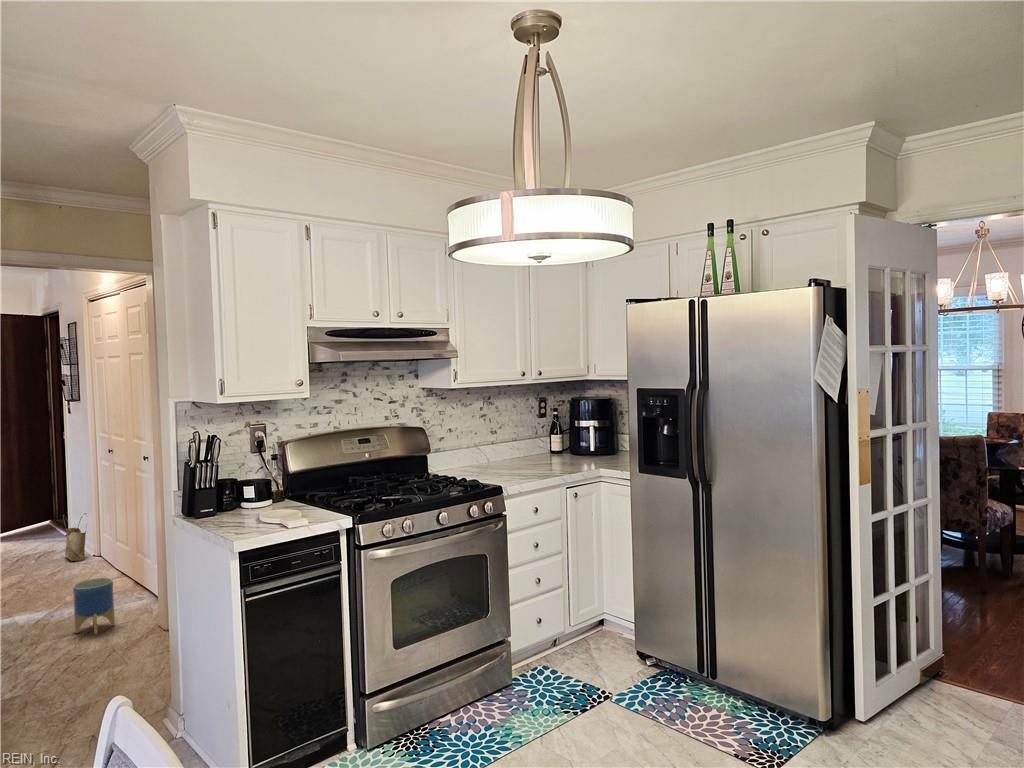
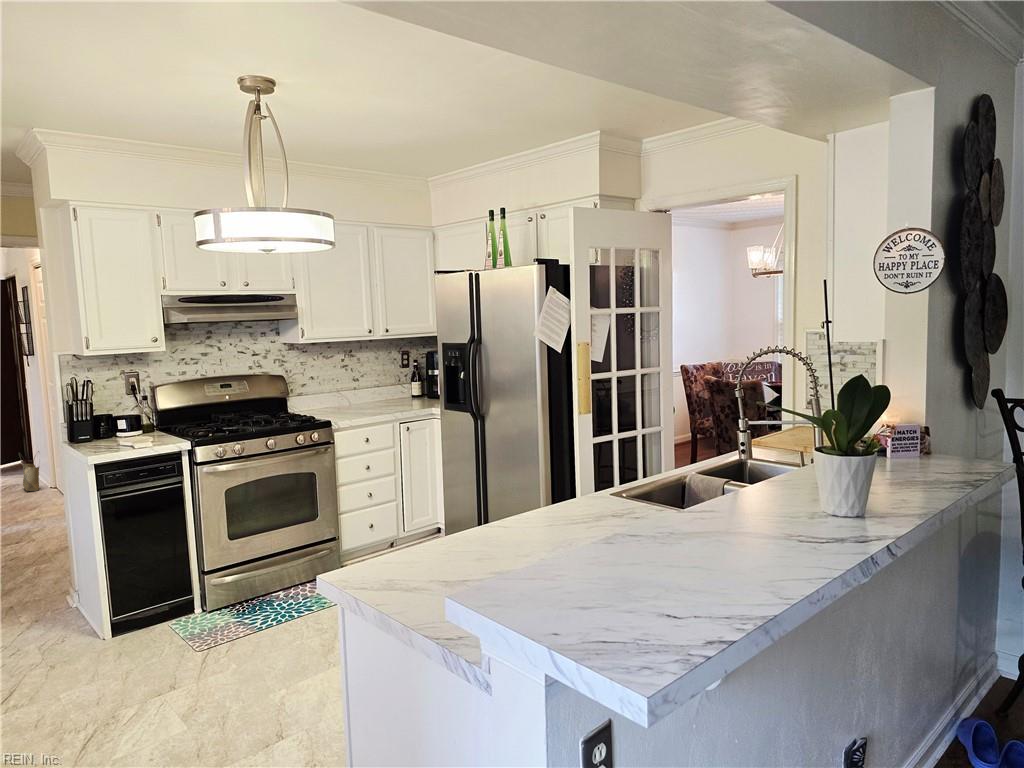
planter: present [73,578,115,634] -> none [12,499,49,543]

